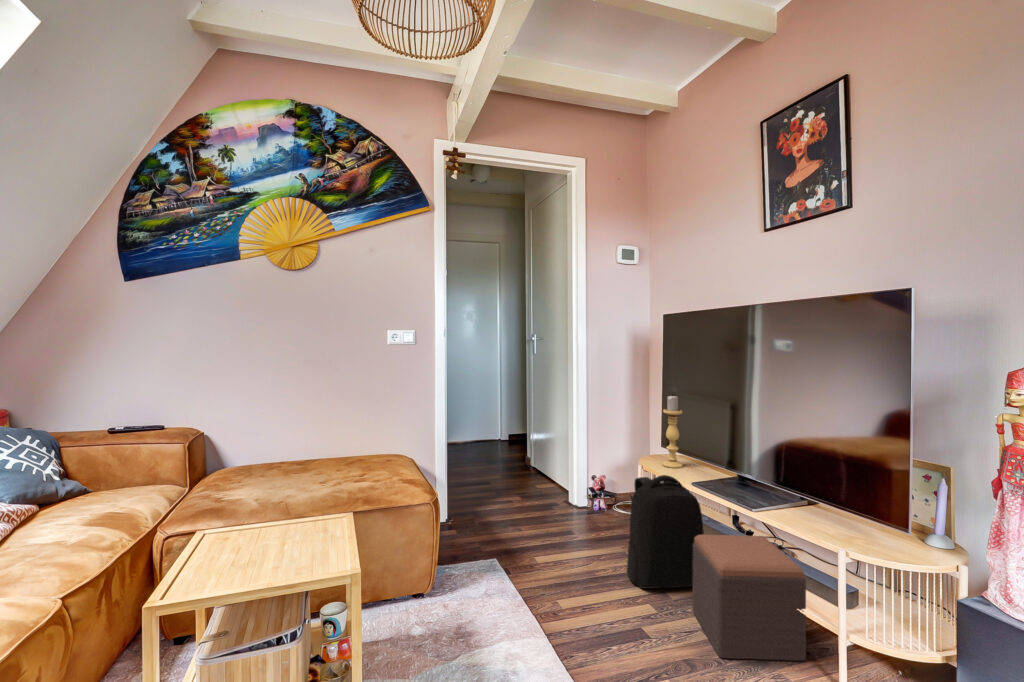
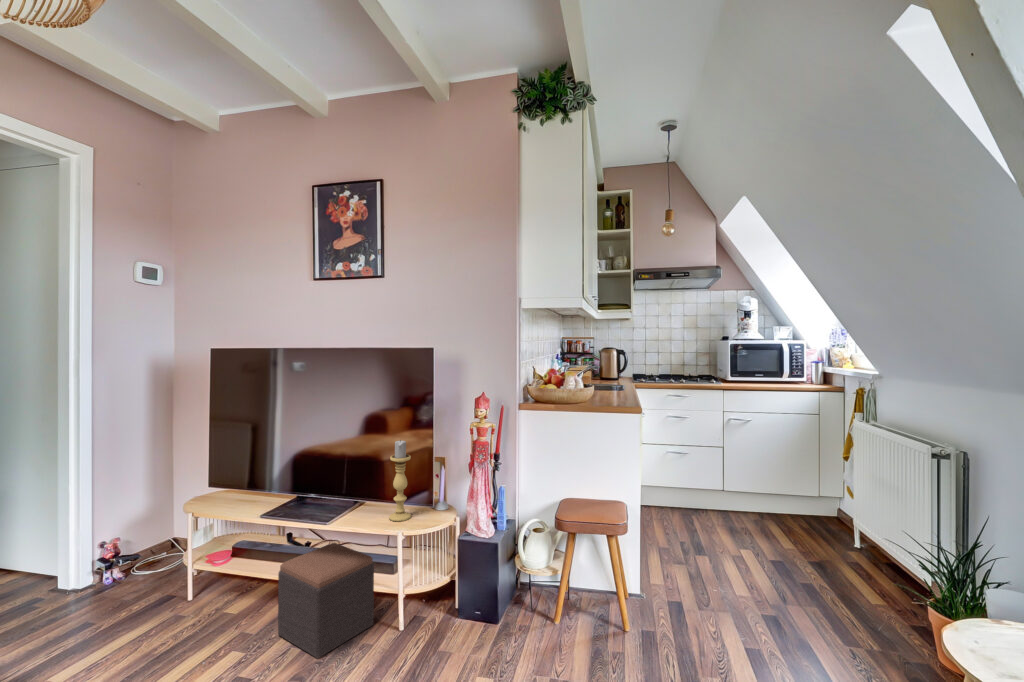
candle holder: present [662,396,683,468] -> present [389,440,411,521]
backpack: present [627,475,704,589] -> none [192,516,279,641]

